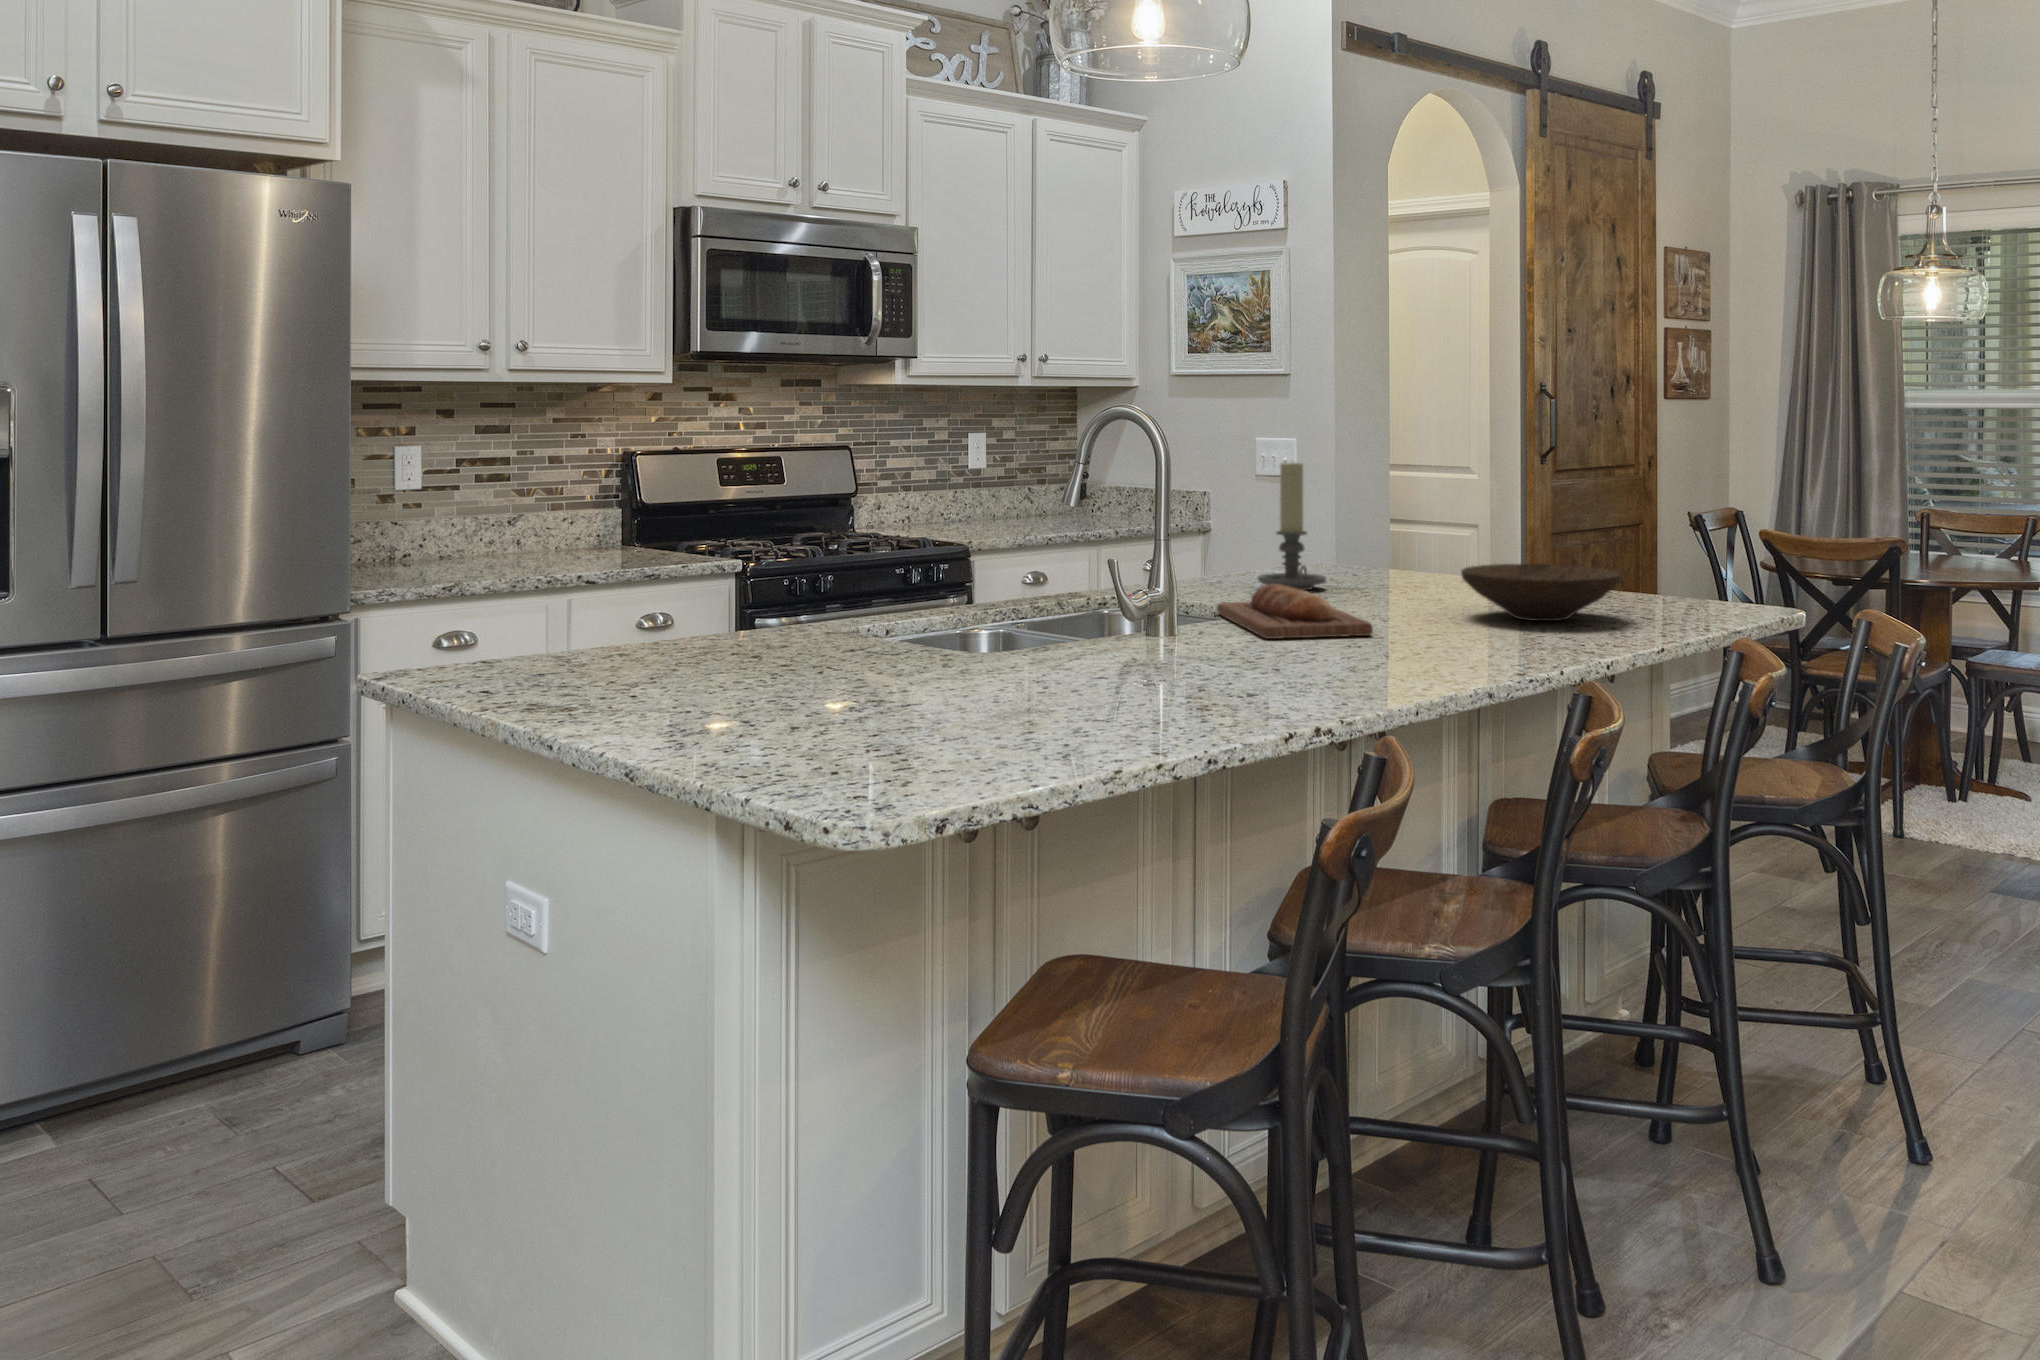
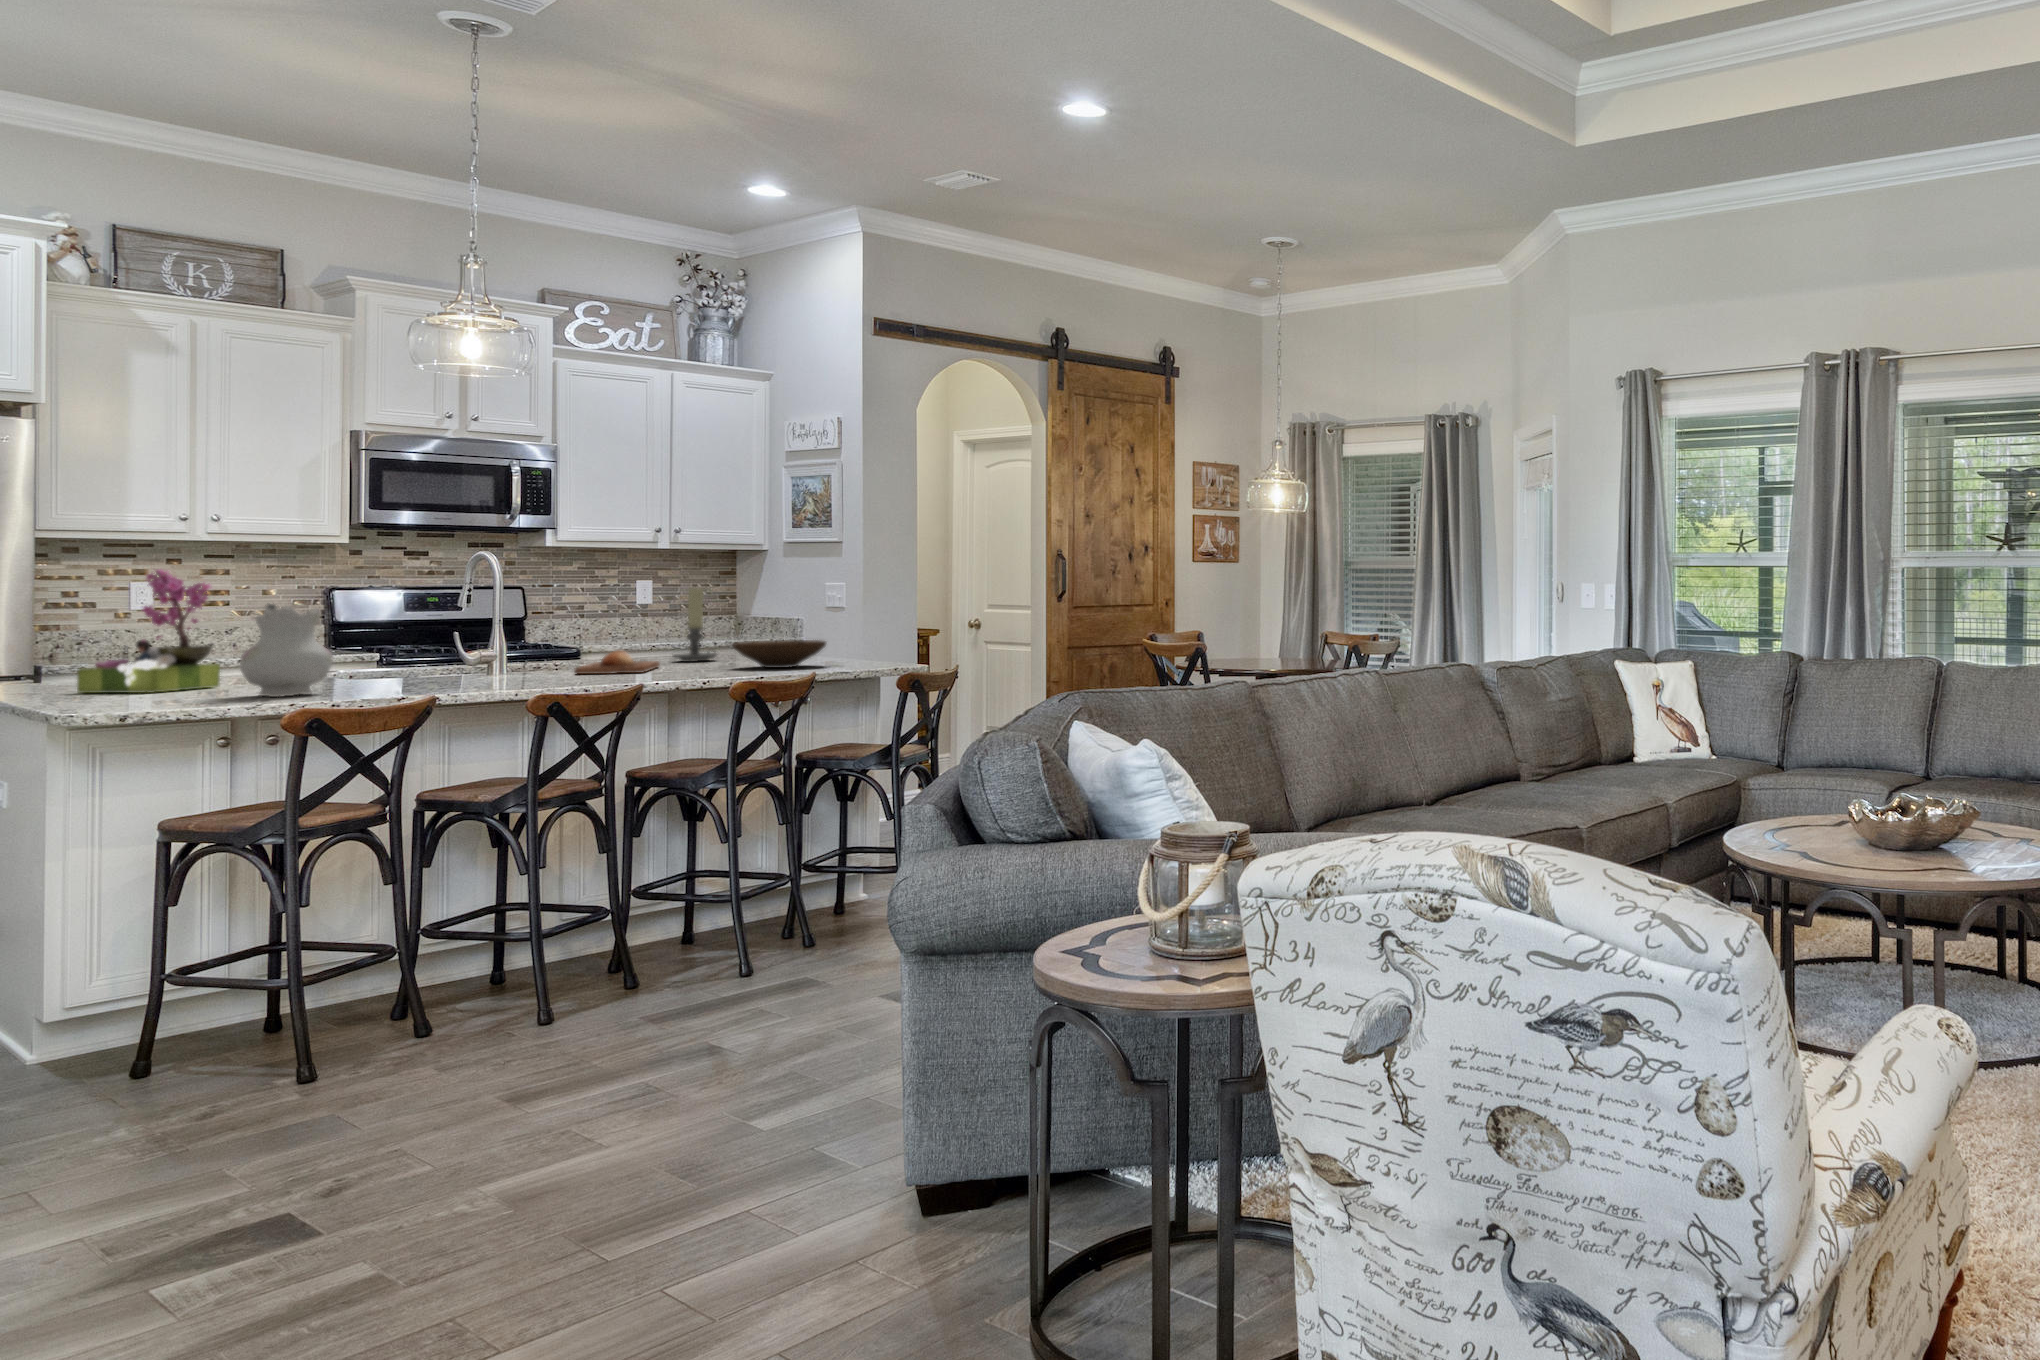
flower arrangement: none [565,444,765,701] -> present [77,569,220,693]
ceramic pitcher: none [920,530,1070,736] -> present [240,604,332,697]

